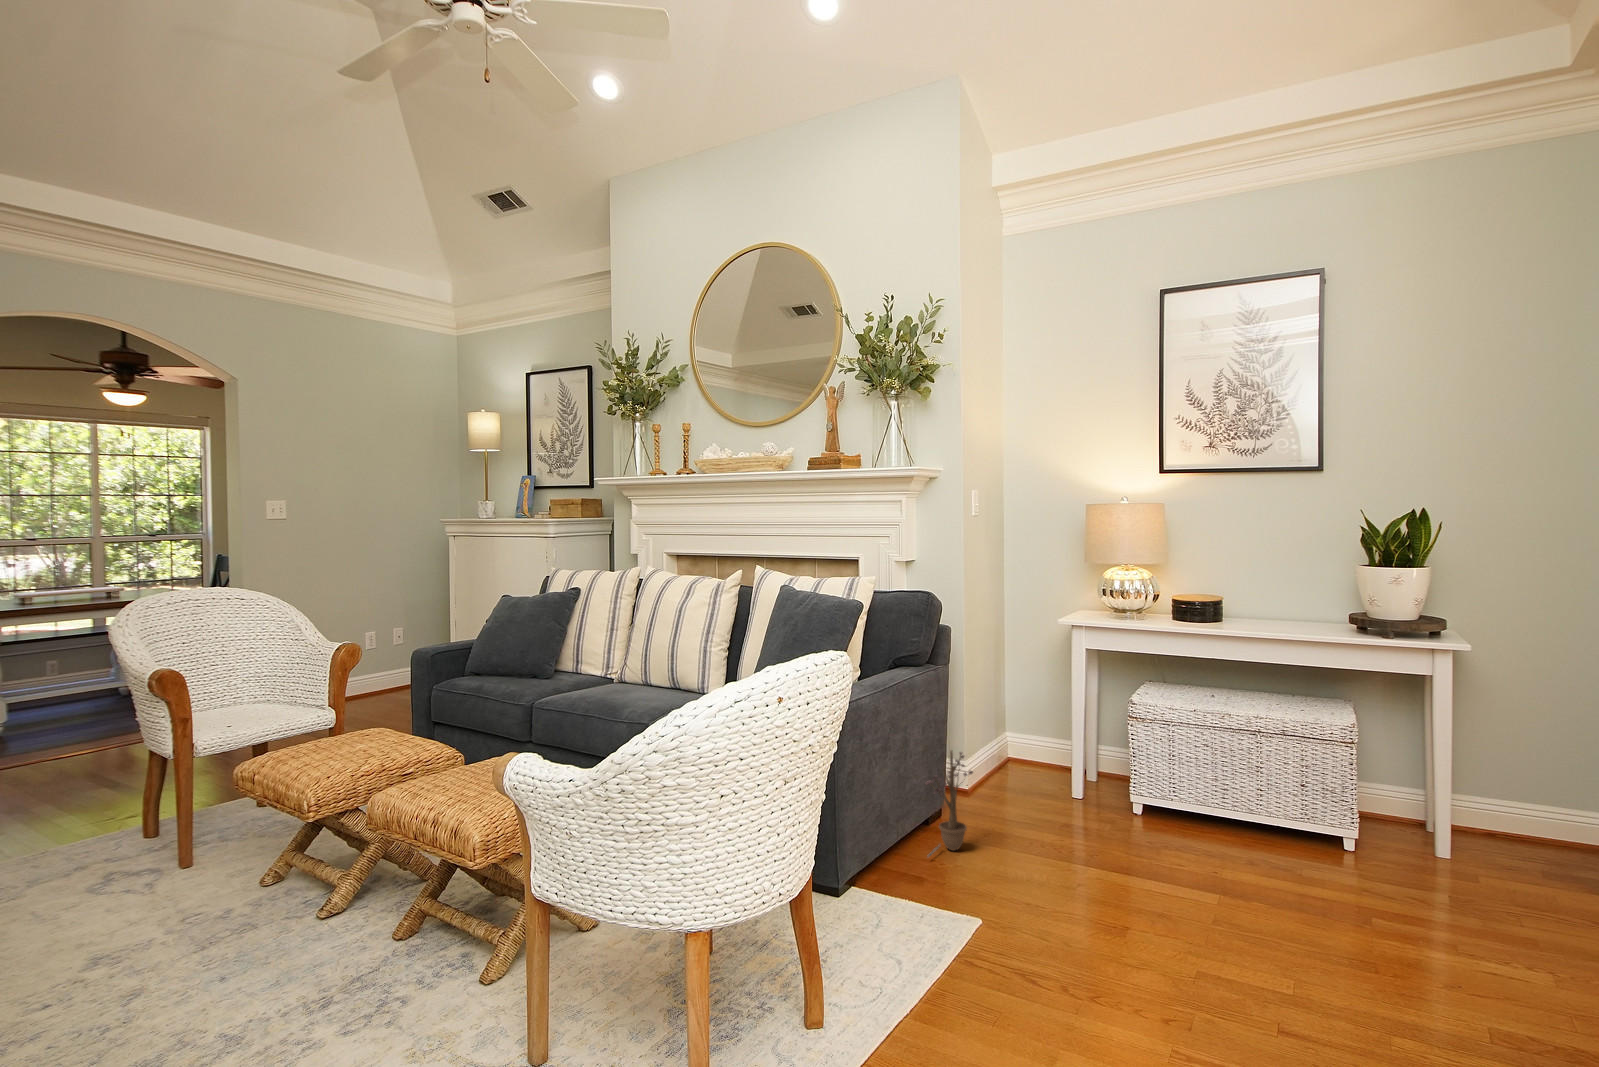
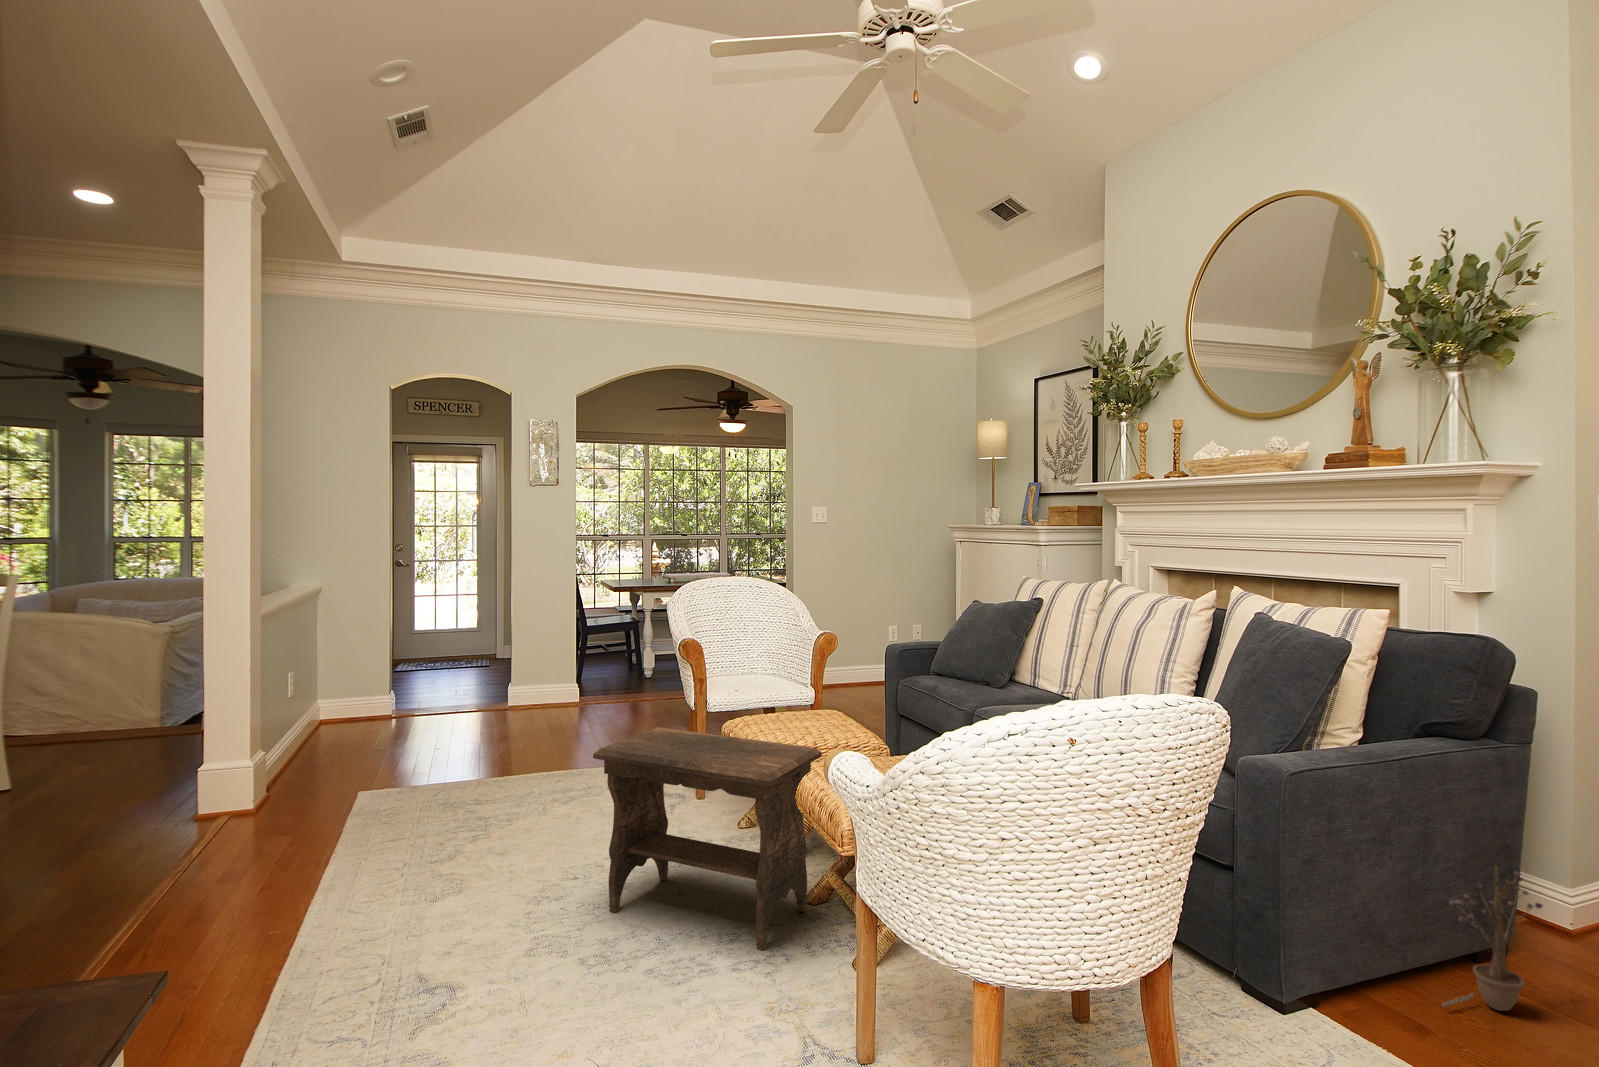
footstool: none [89,766,414,1032] -> present [593,727,822,950]

